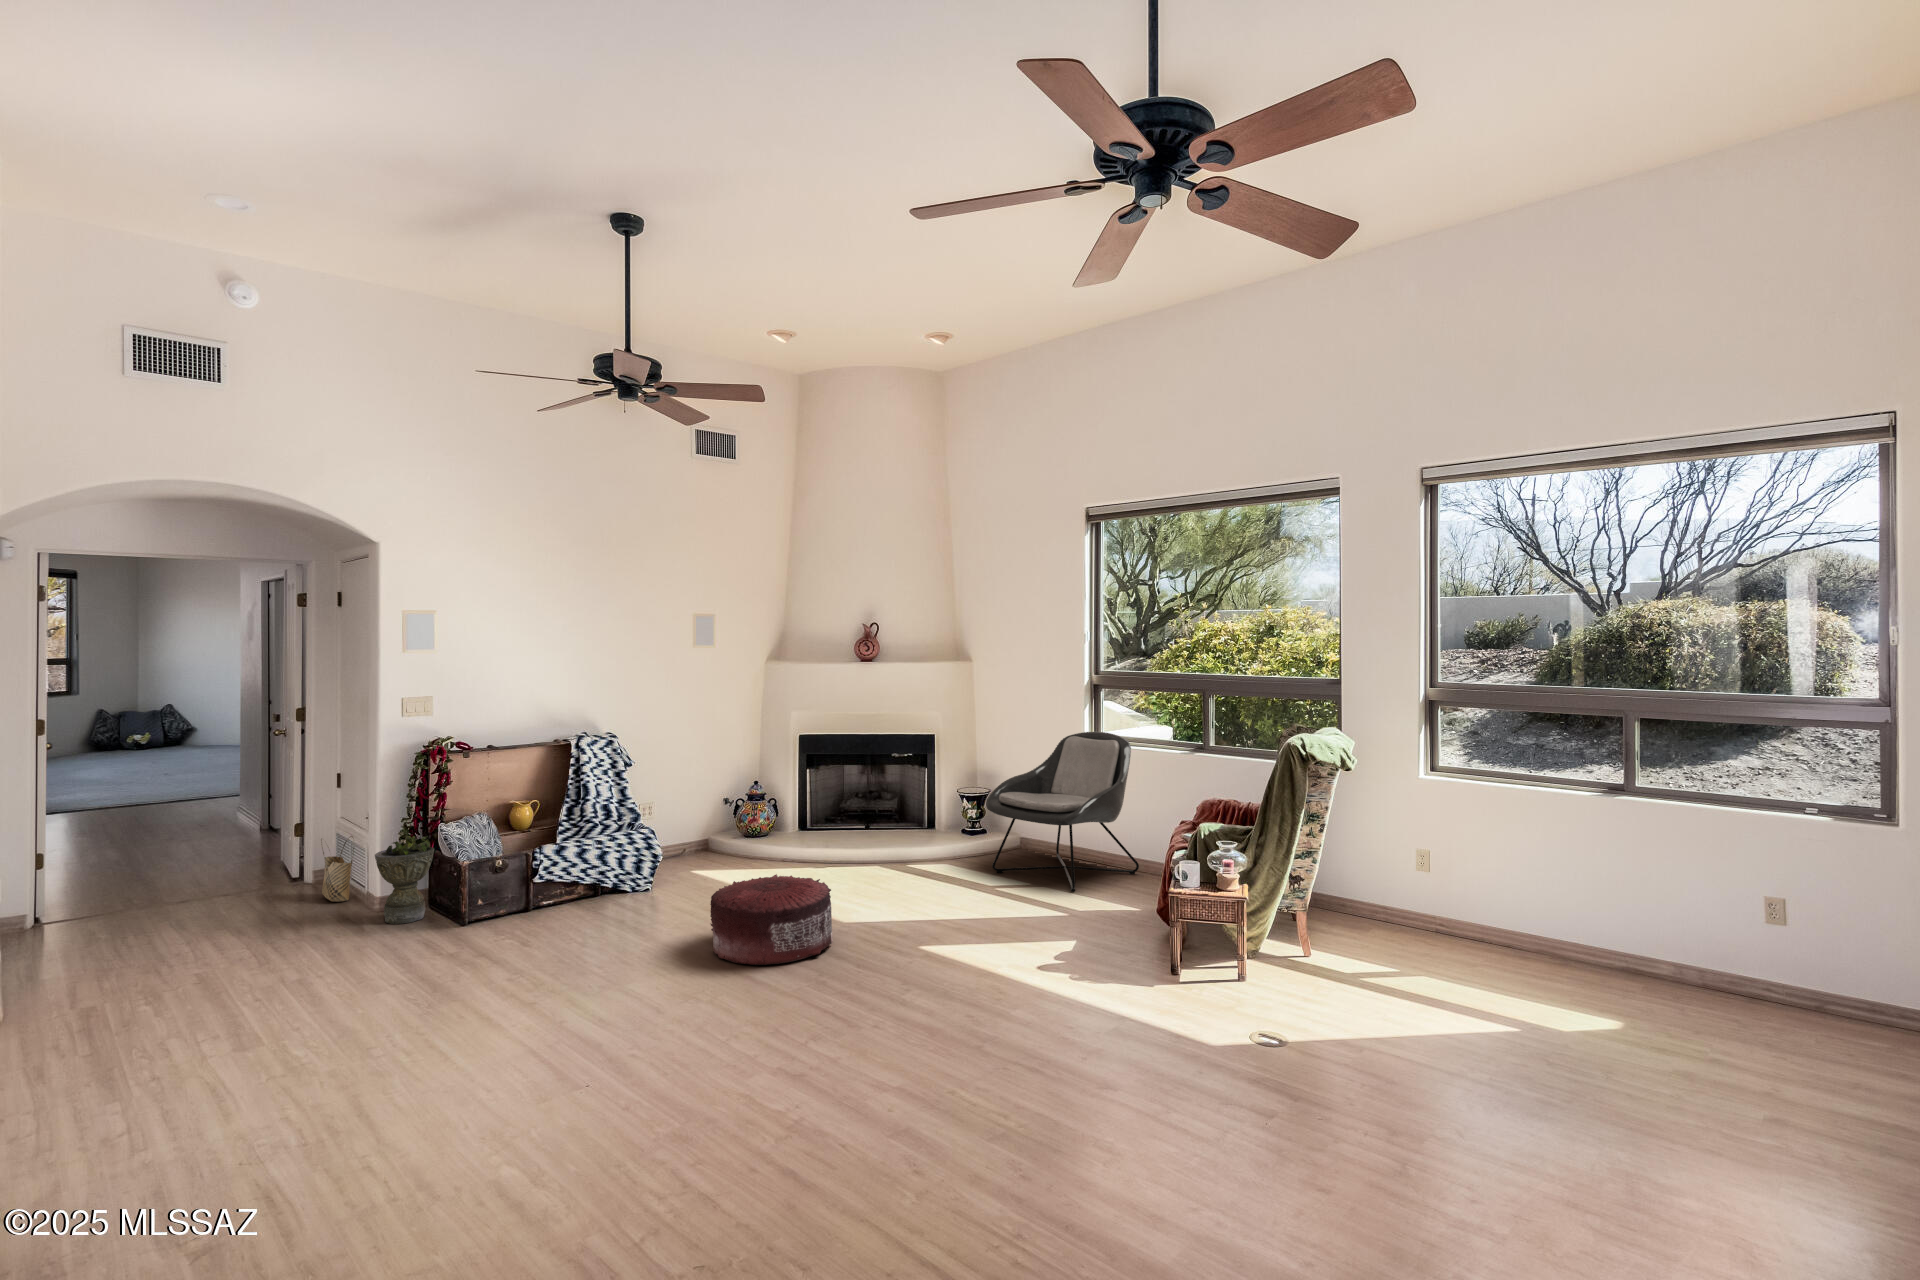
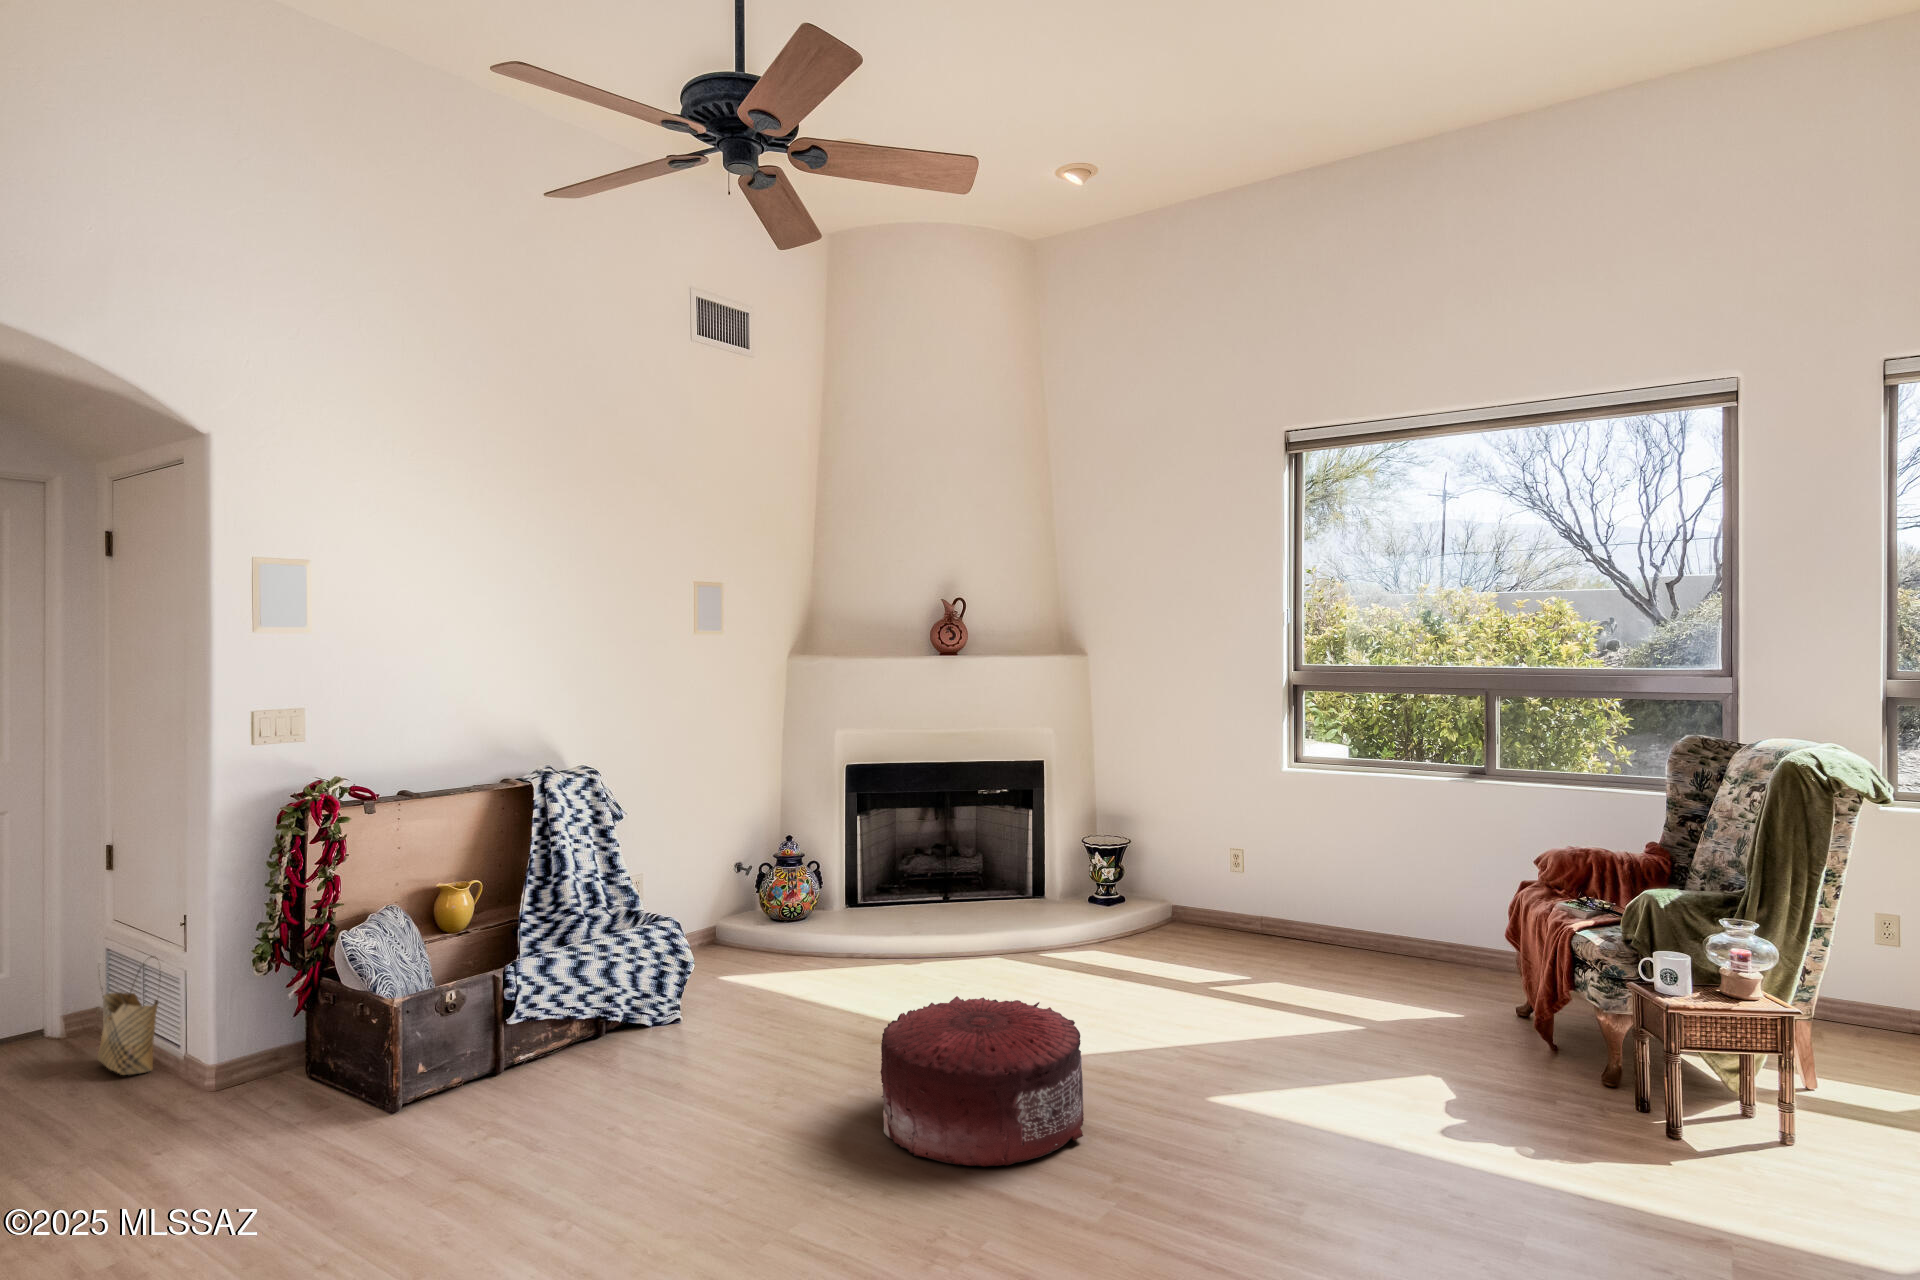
lounge chair: present [986,732,1139,891] -> none [1178,750,1399,992]
planter: present [375,836,434,924] -> none [225,954,331,1117]

